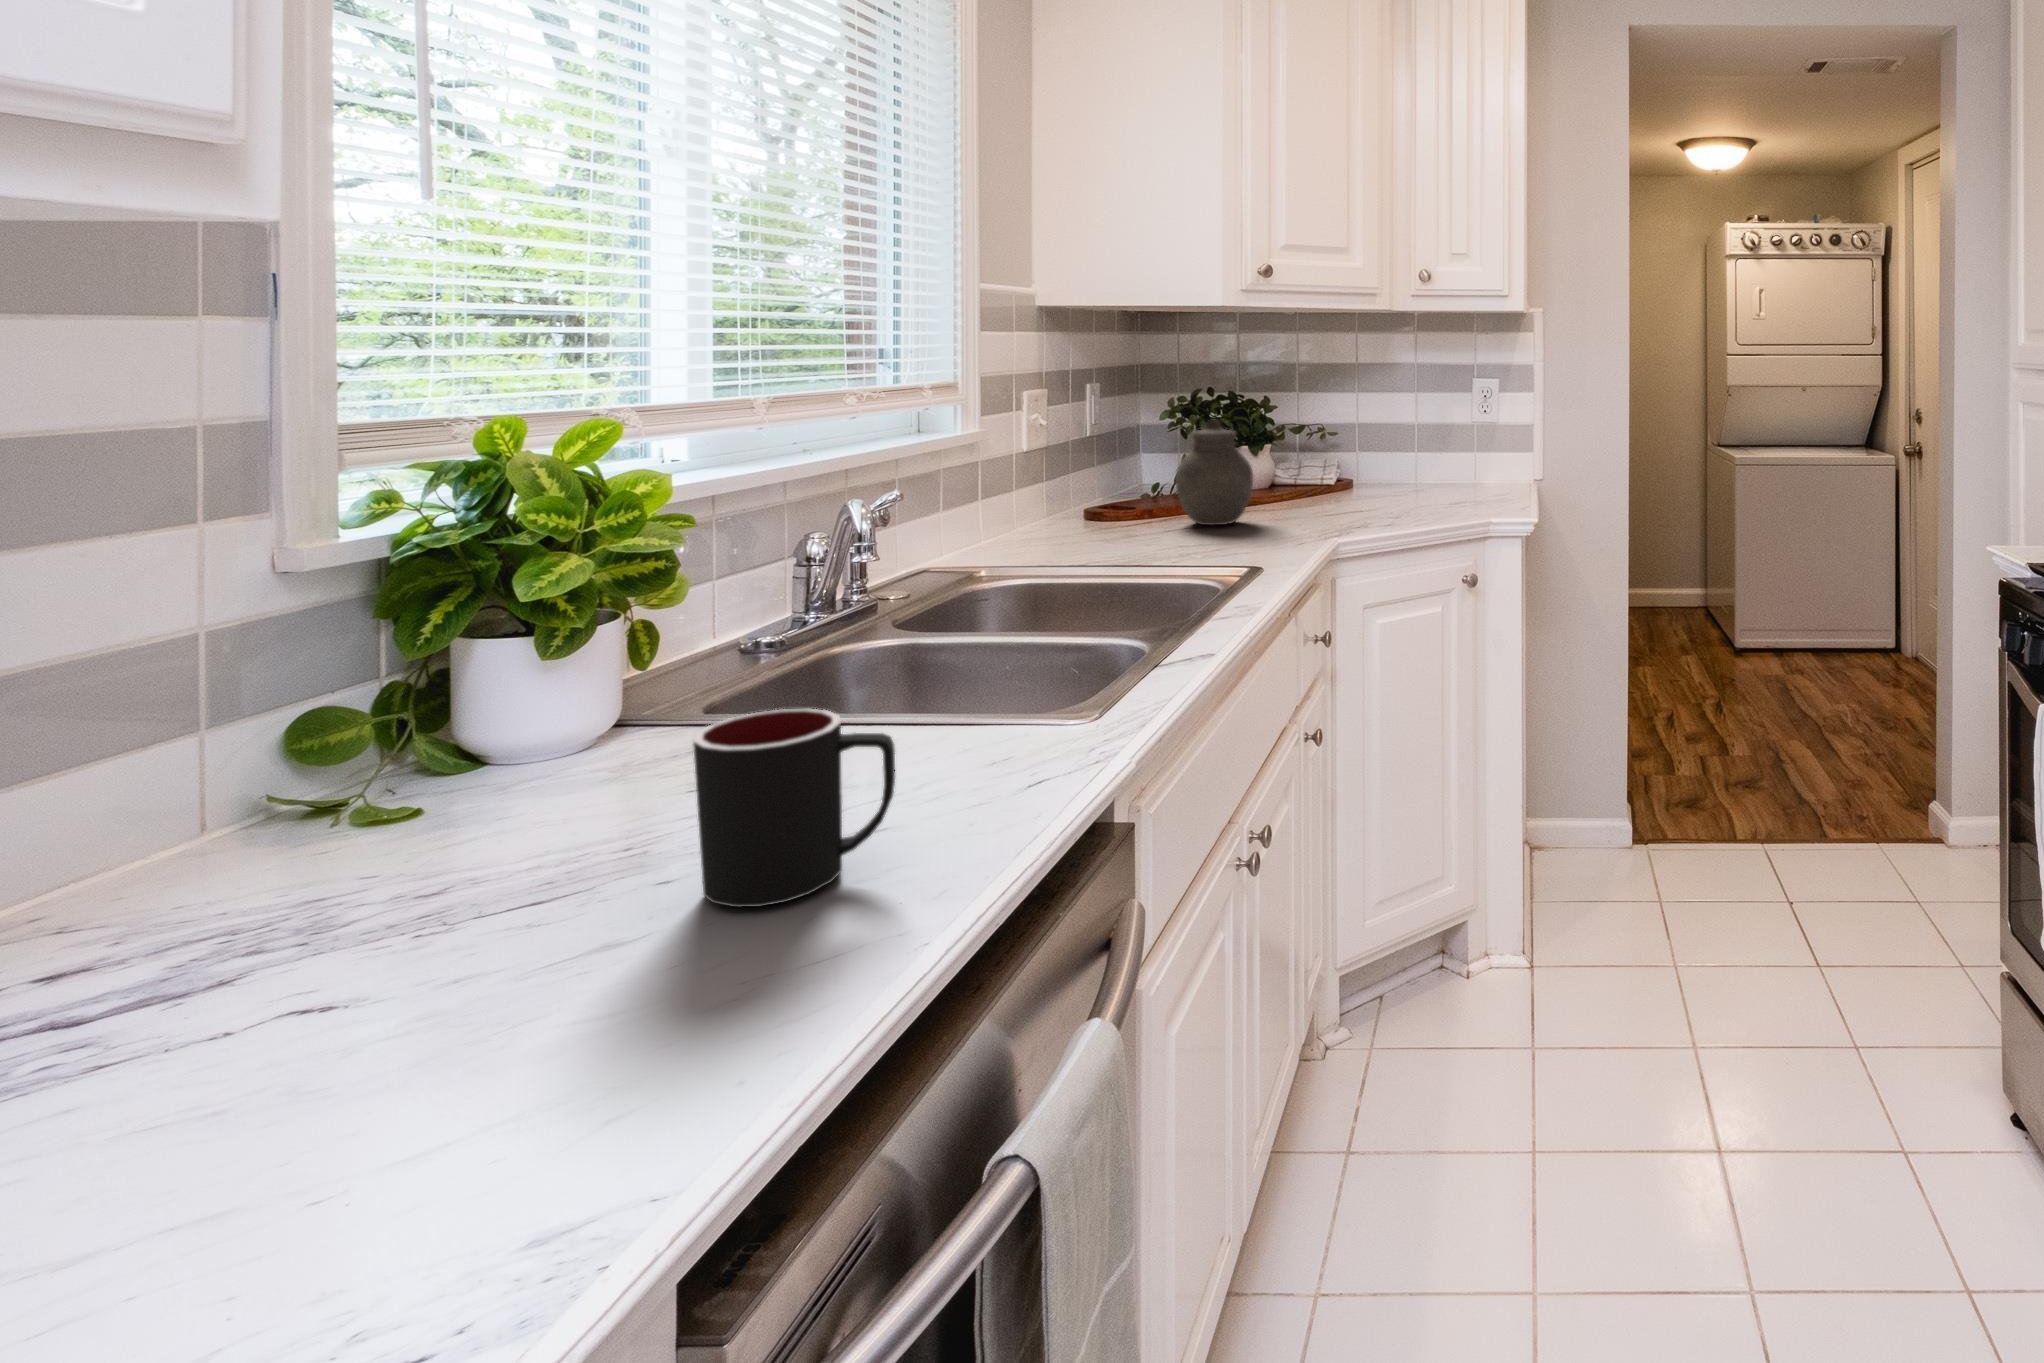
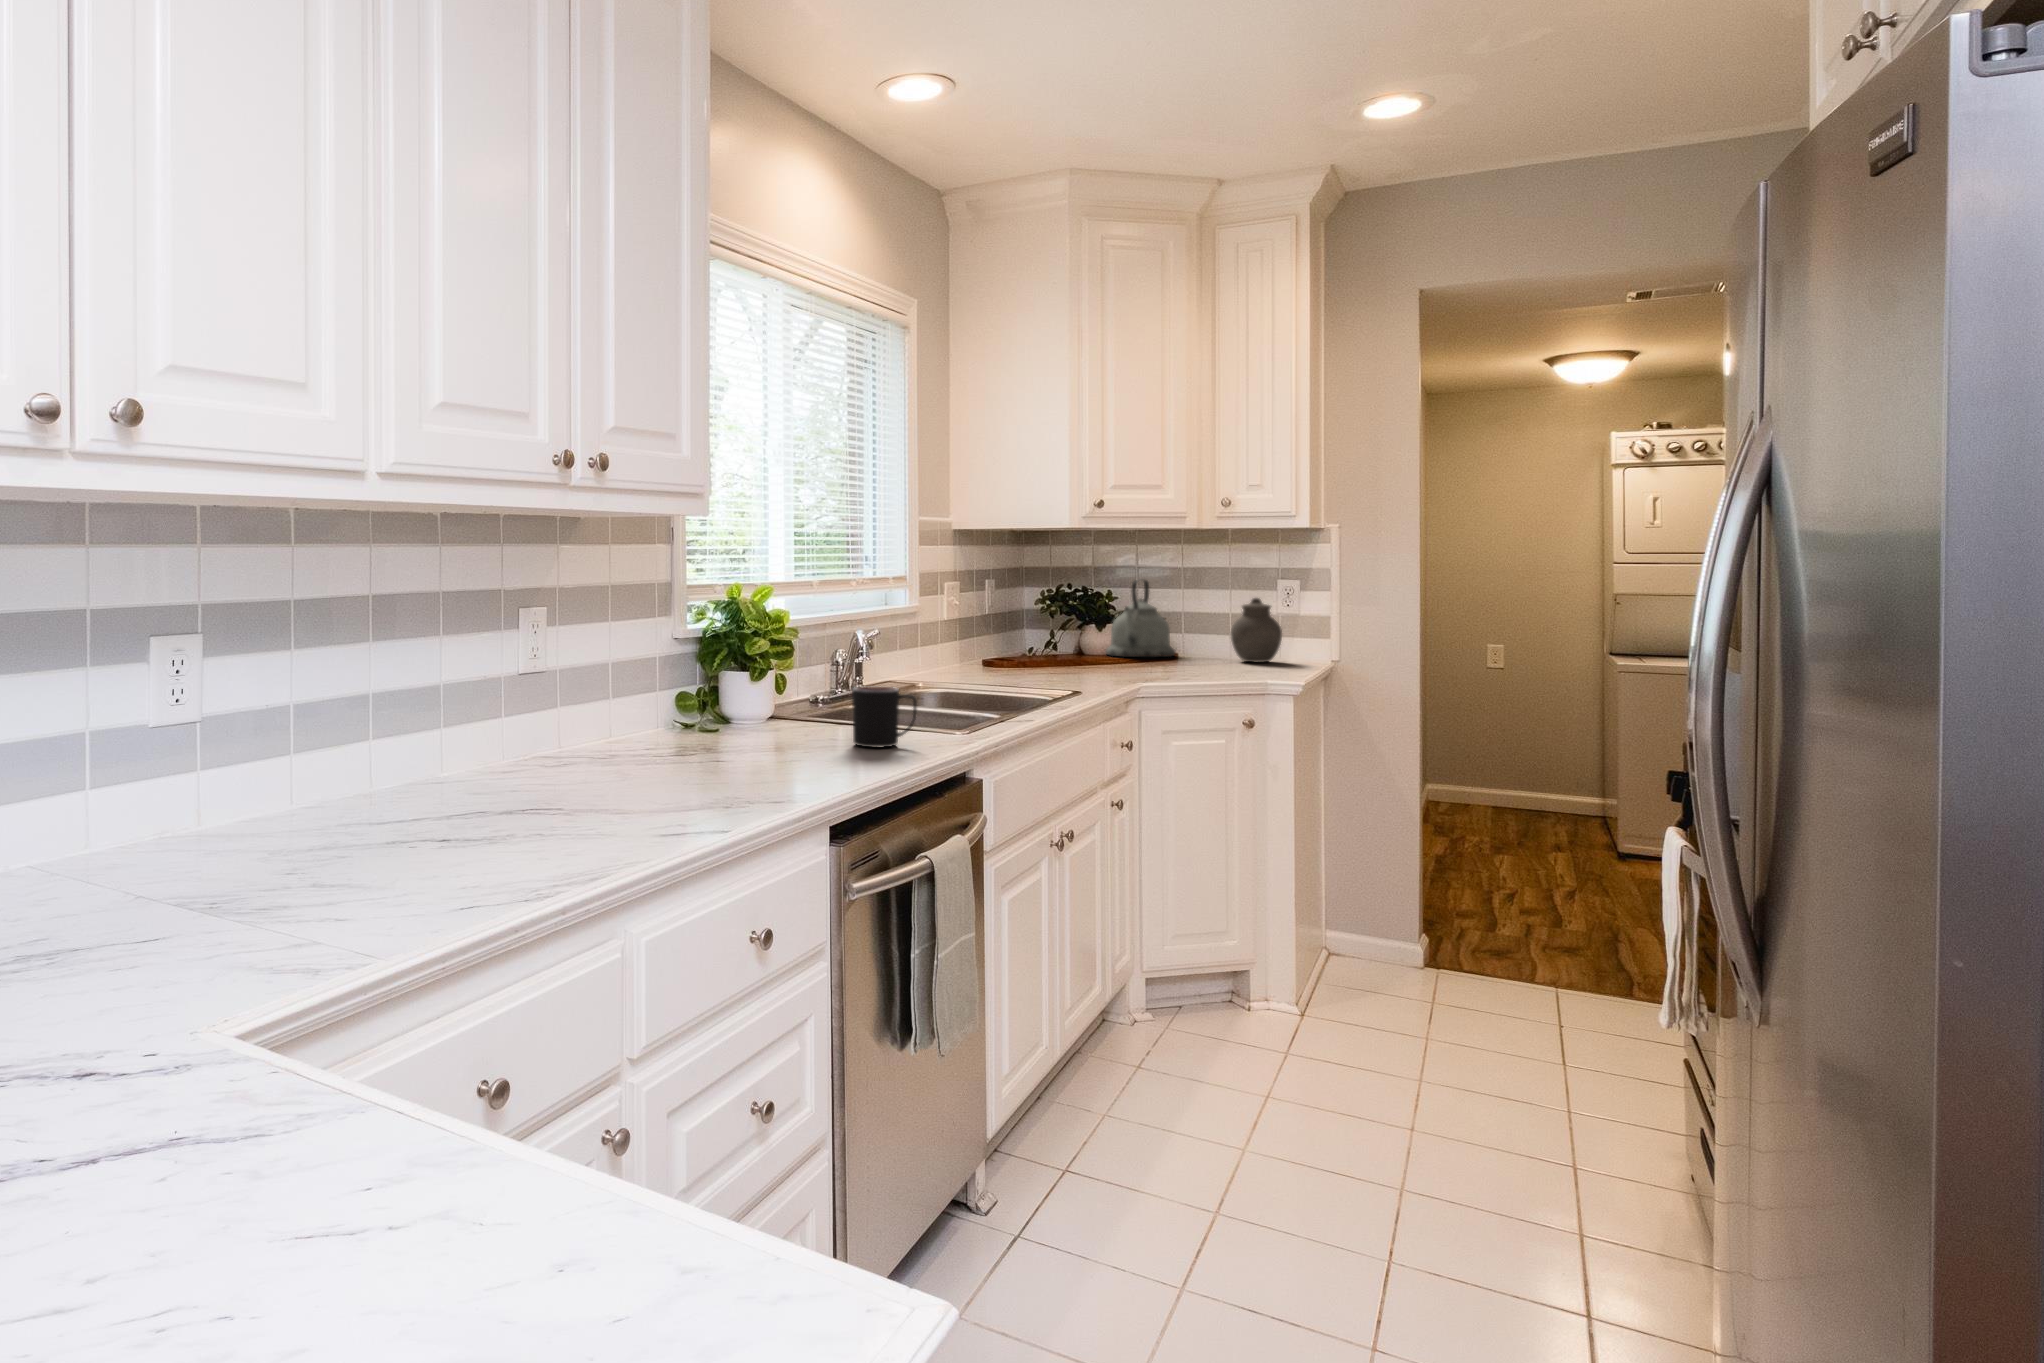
kettle: none [1262,380,1352,488] -> present [1106,580,1175,657]
jar: present [1175,419,1253,525] -> present [1231,598,1282,662]

